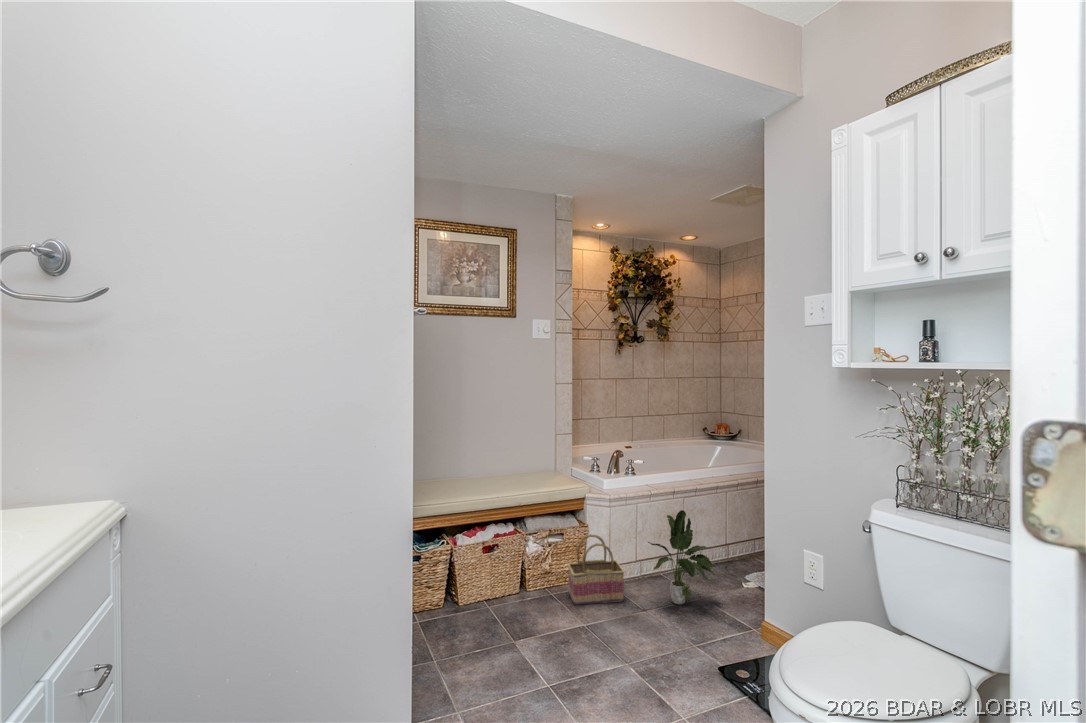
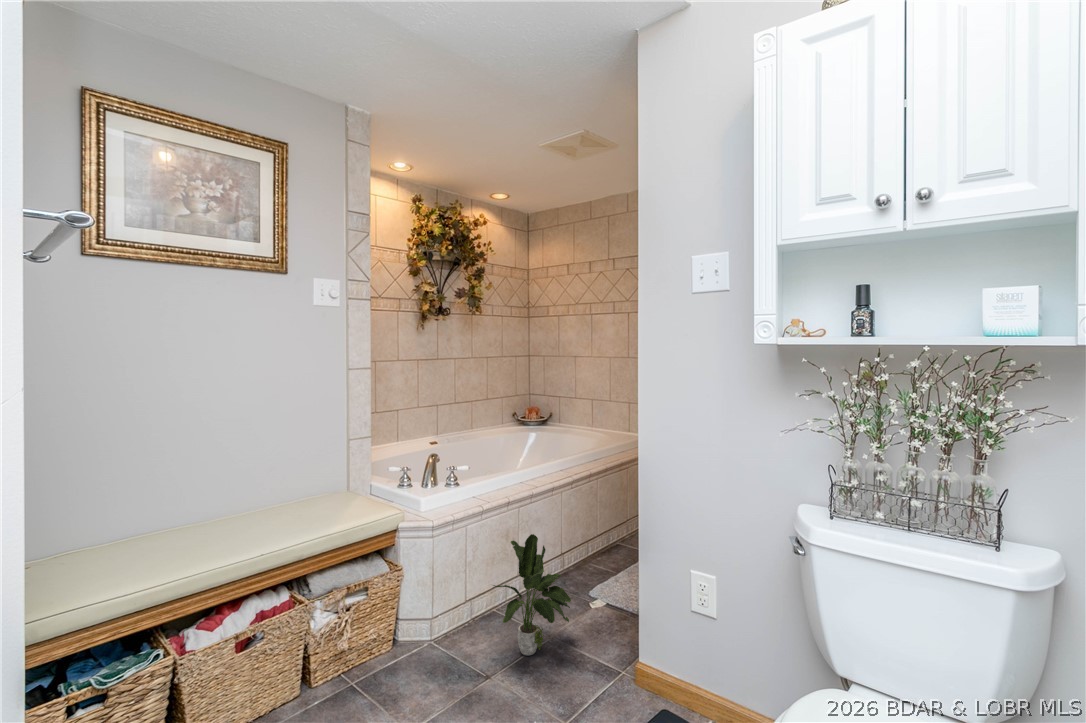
basket: present [568,535,624,605] -> none [378,584,461,695]

